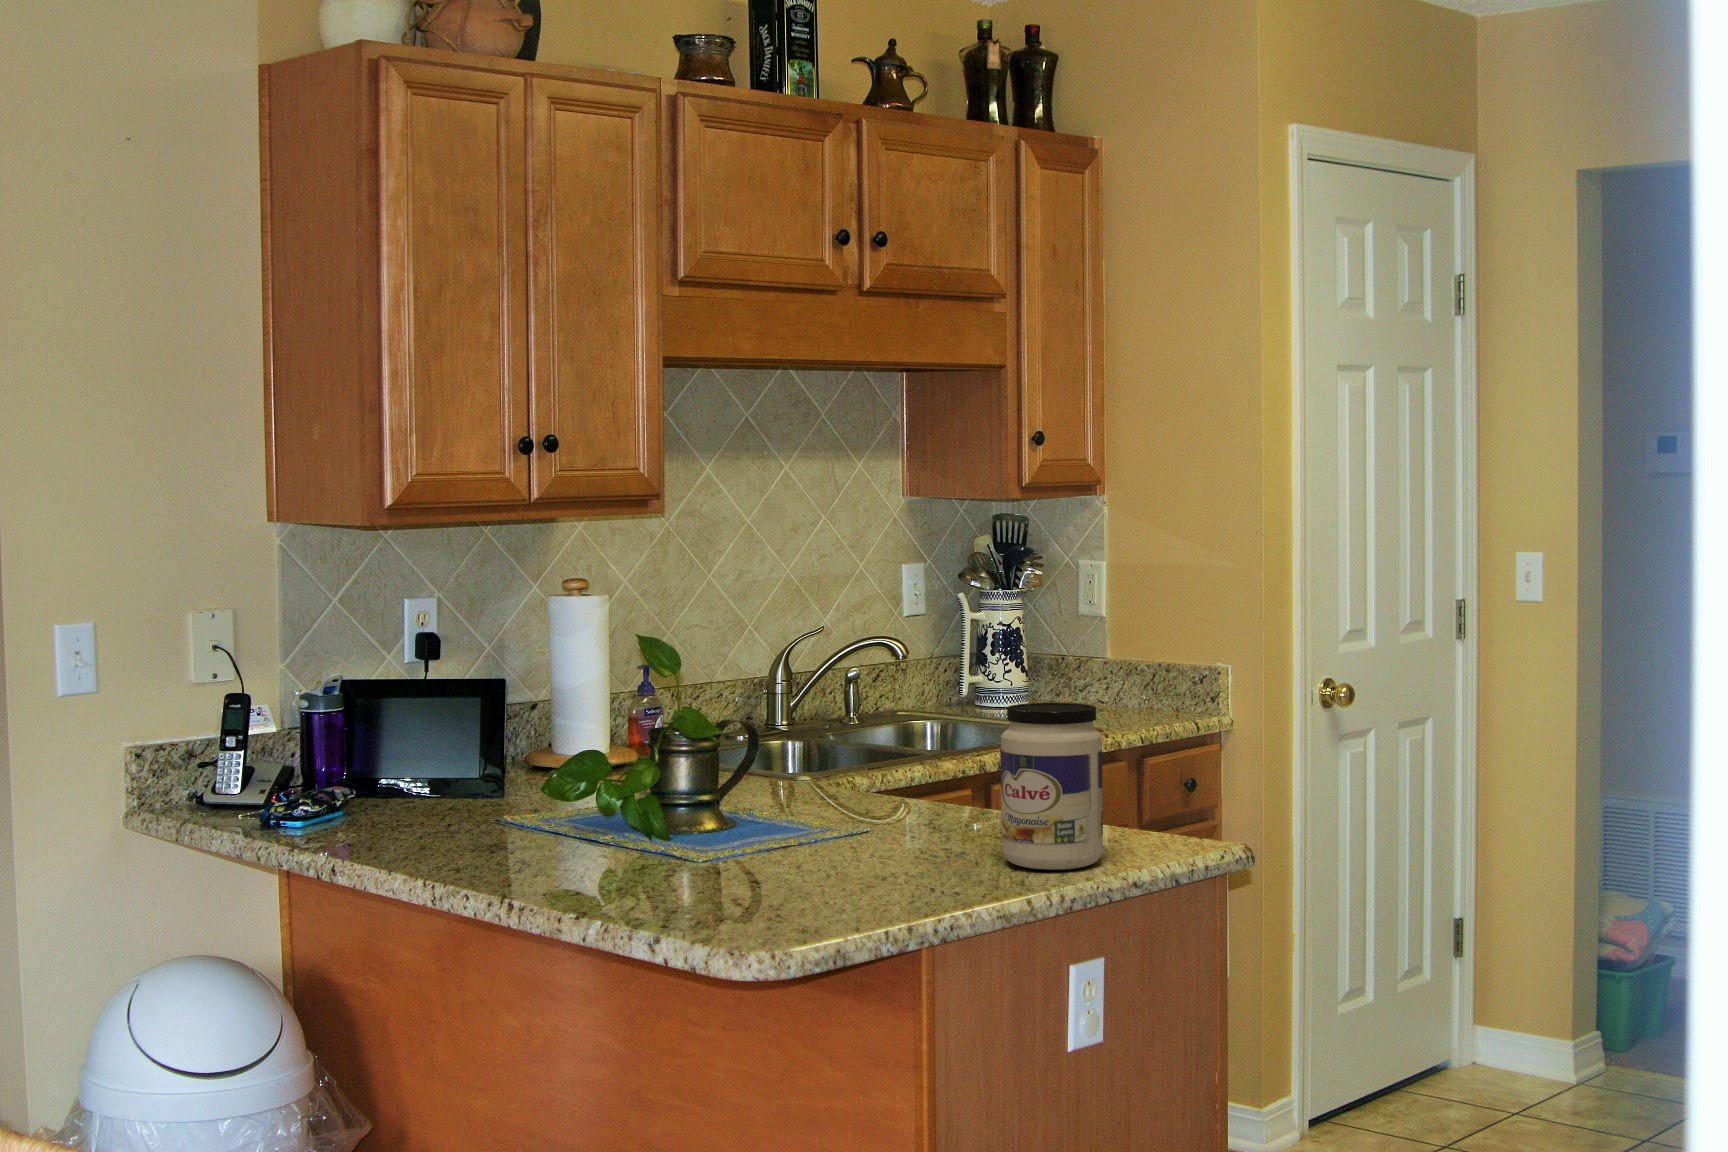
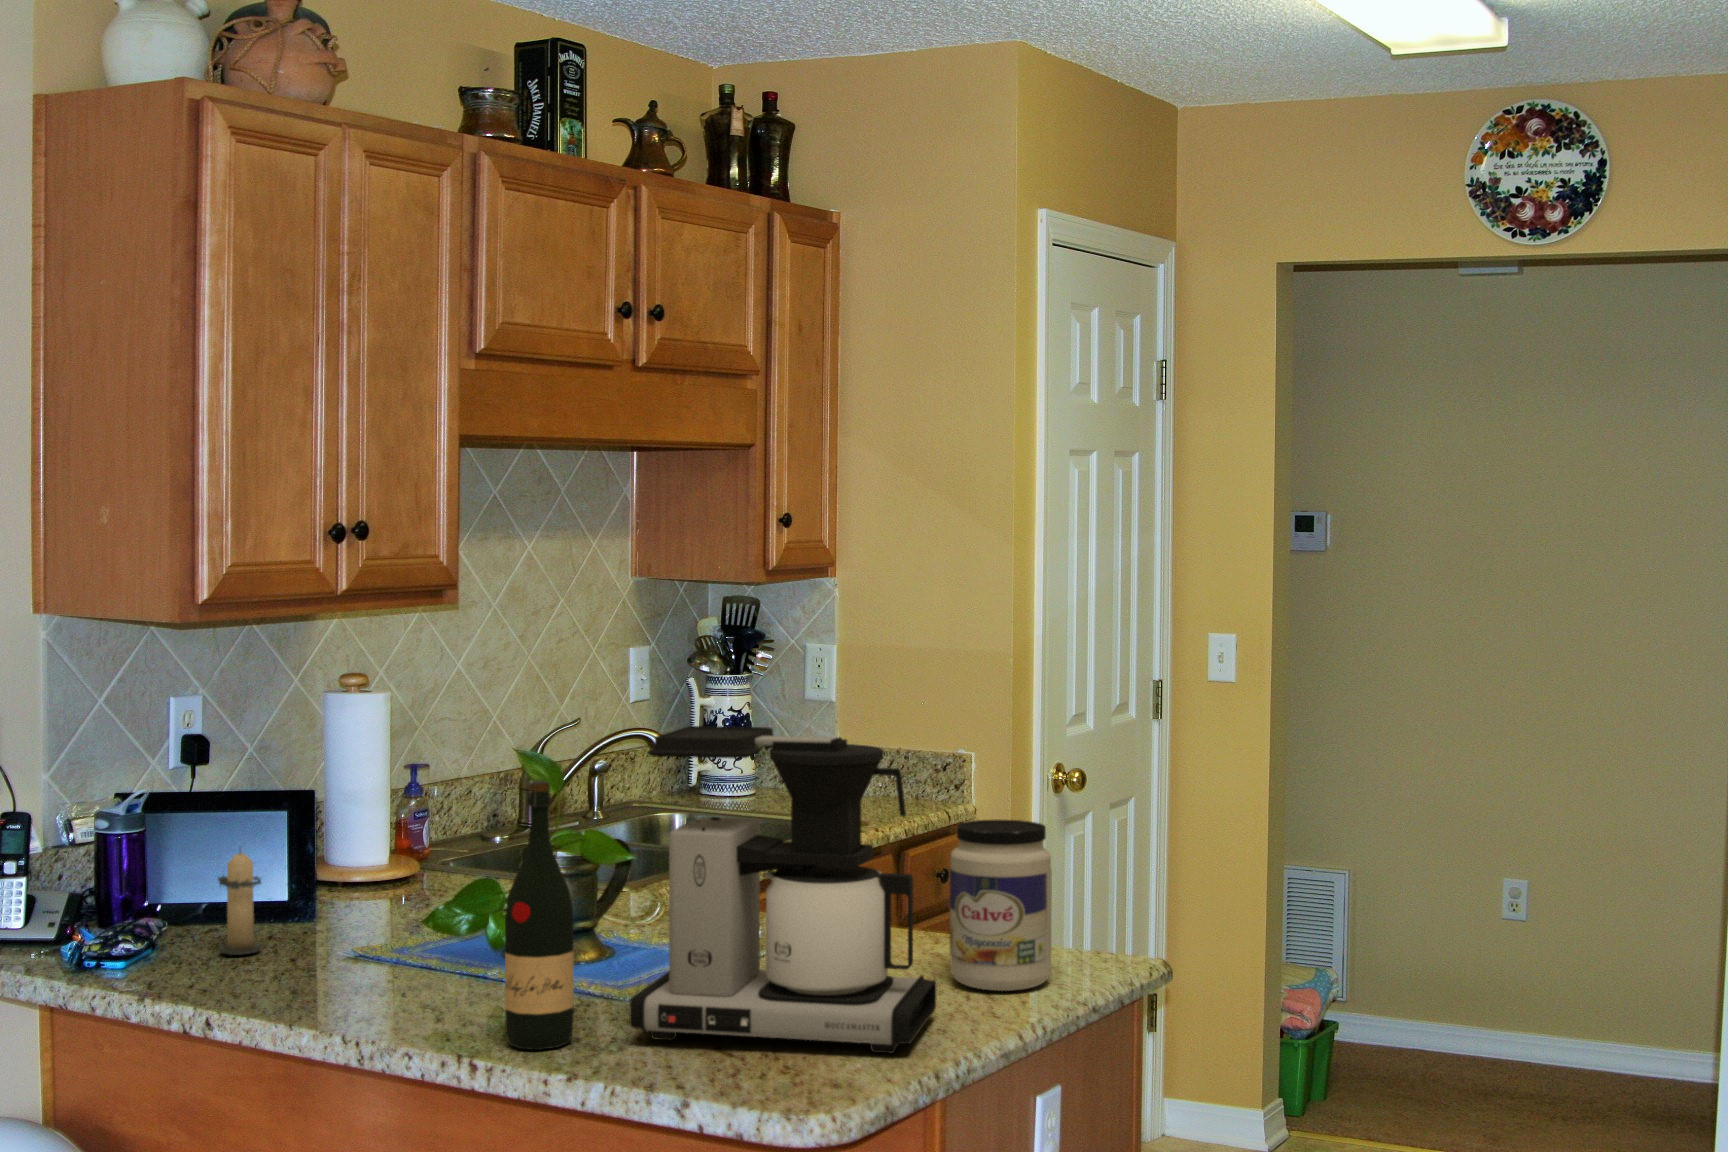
coffee maker: none [650,602,951,914] -> present [630,726,936,1053]
wine bottle: none [545,648,612,894] -> present [505,780,574,1050]
candle: none [408,718,456,814] -> present [218,847,261,955]

